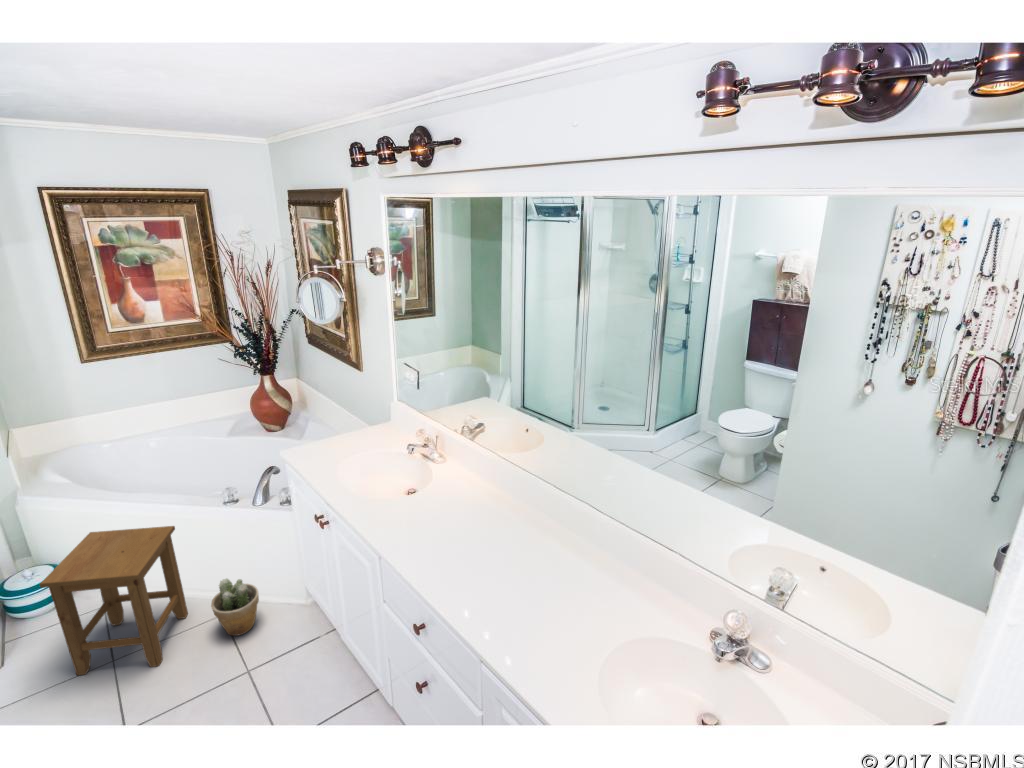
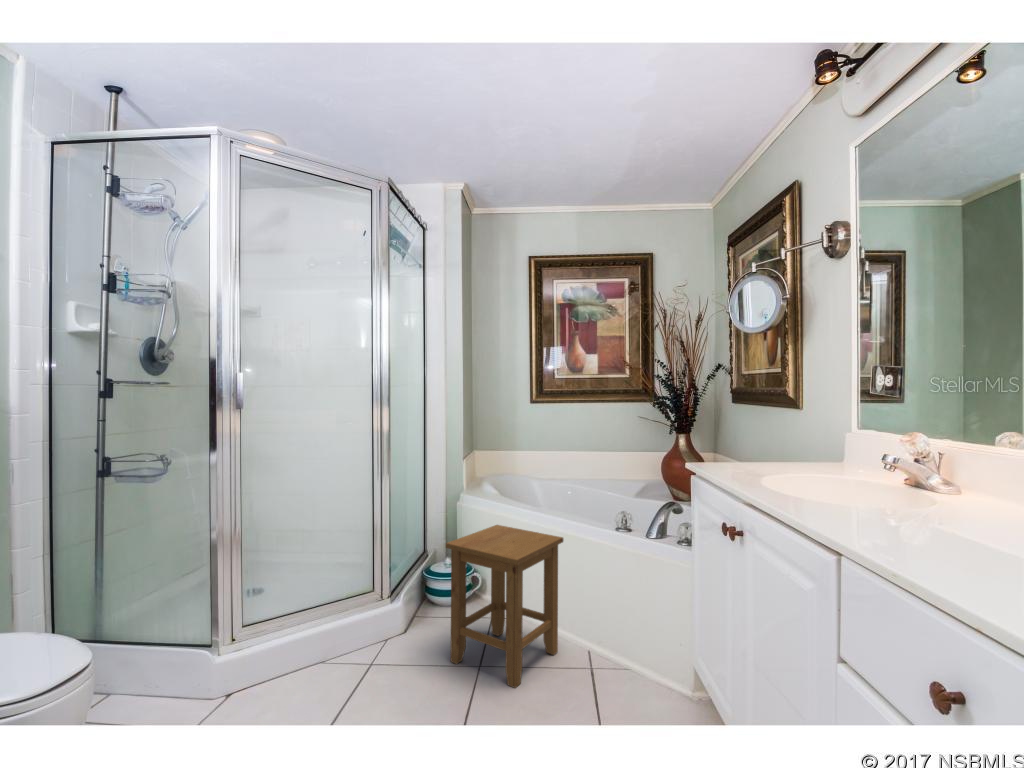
potted plant: present [211,579,259,636] -> none [579,614,633,698]

